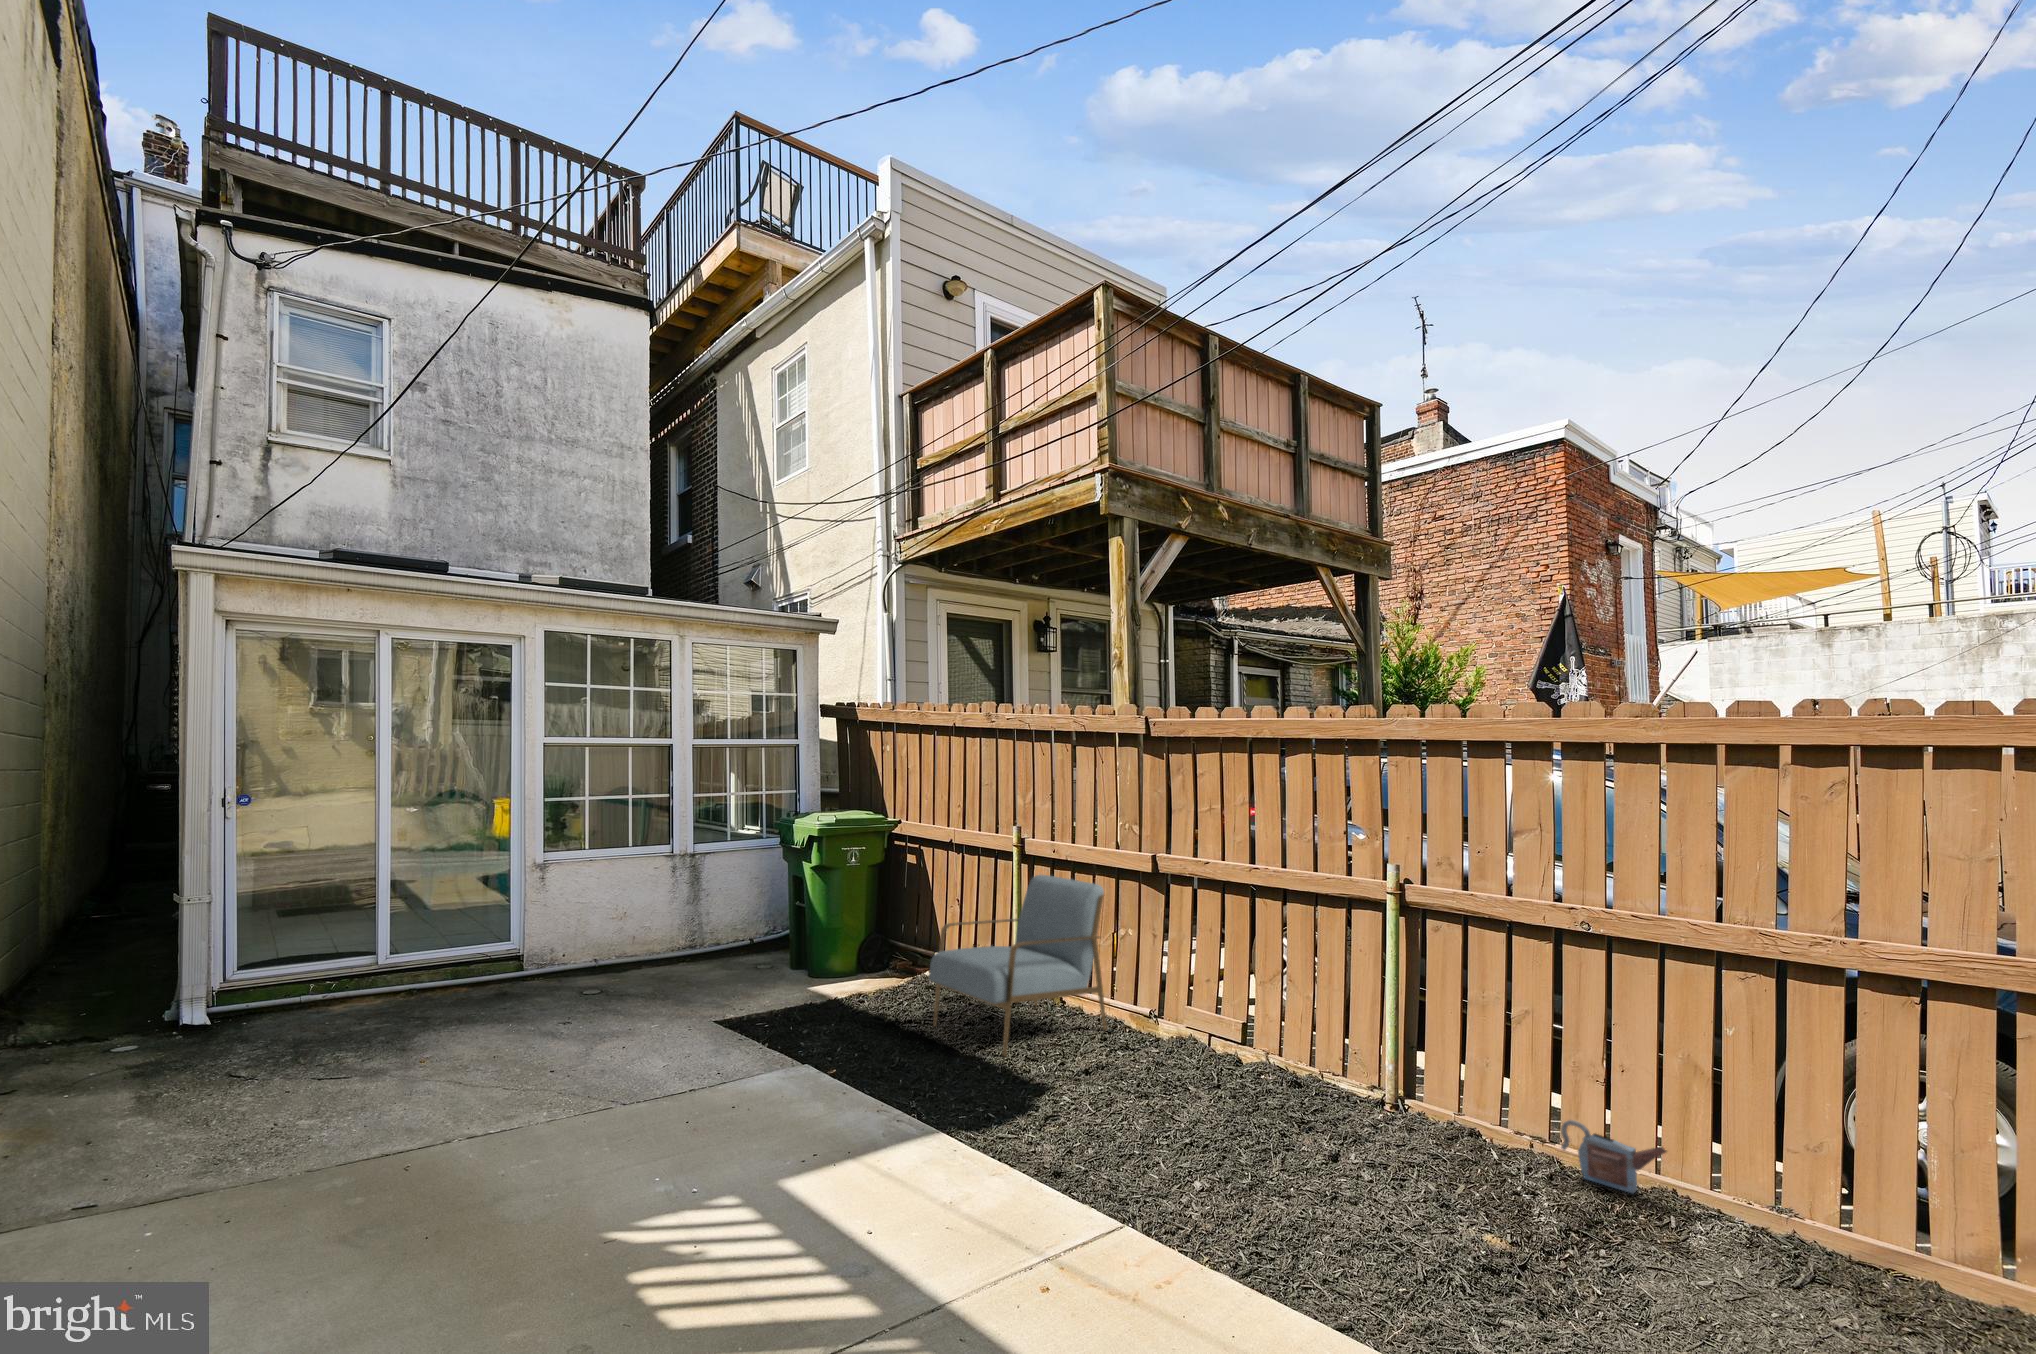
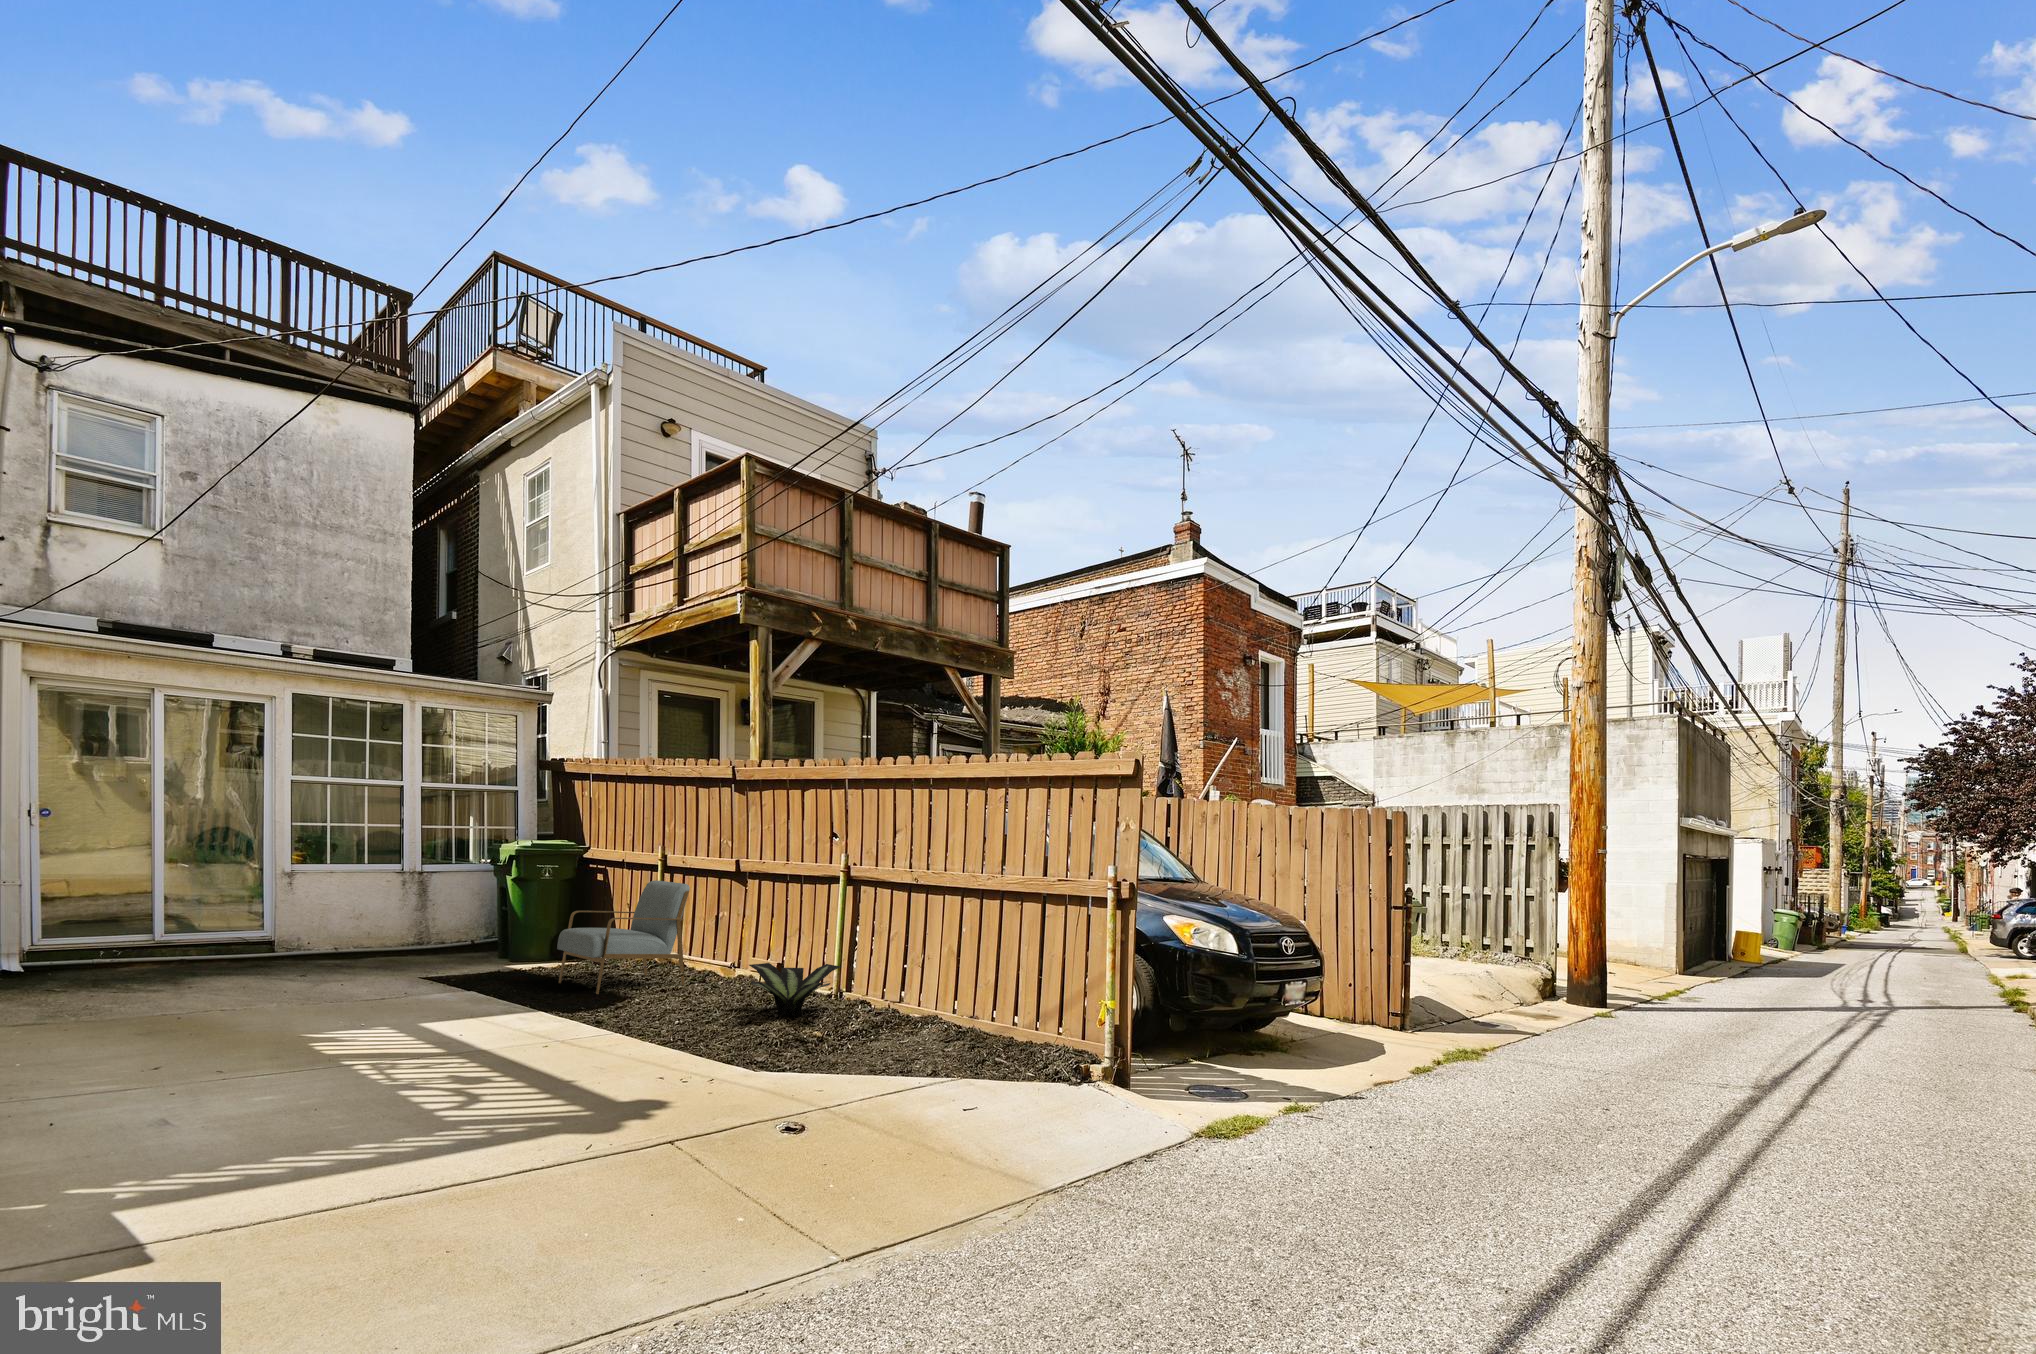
potted plant: none [1286,1039,1469,1147] -> present [749,963,840,1016]
watering can: present [1561,1120,1667,1193] -> none [876,994,916,1028]

